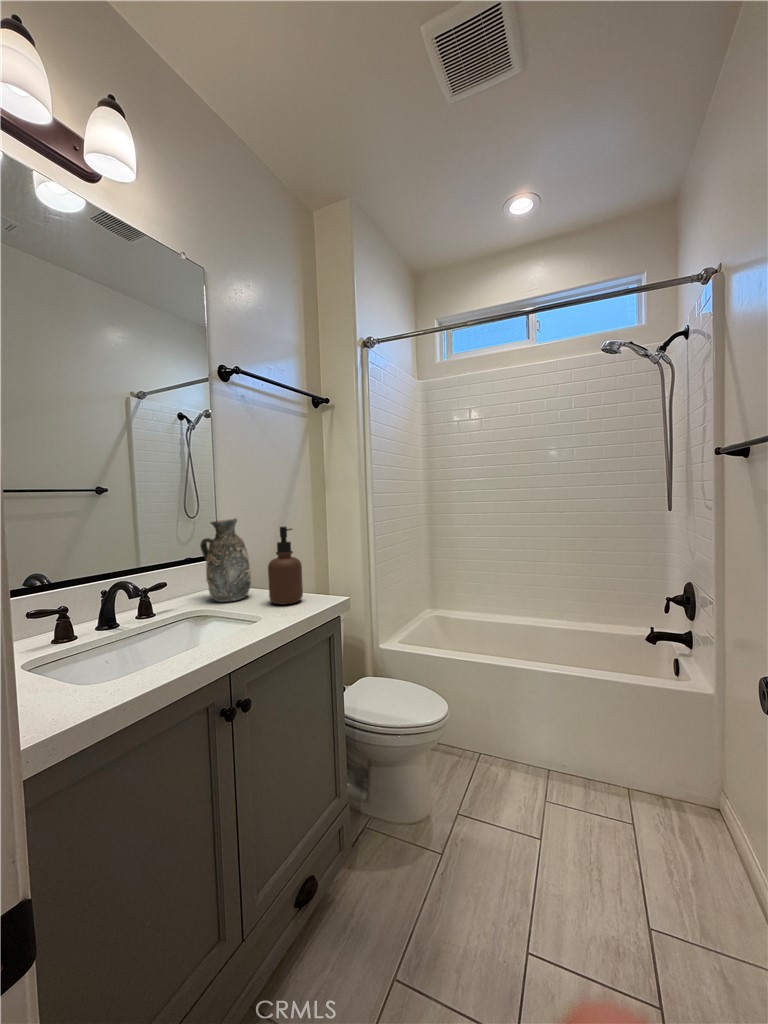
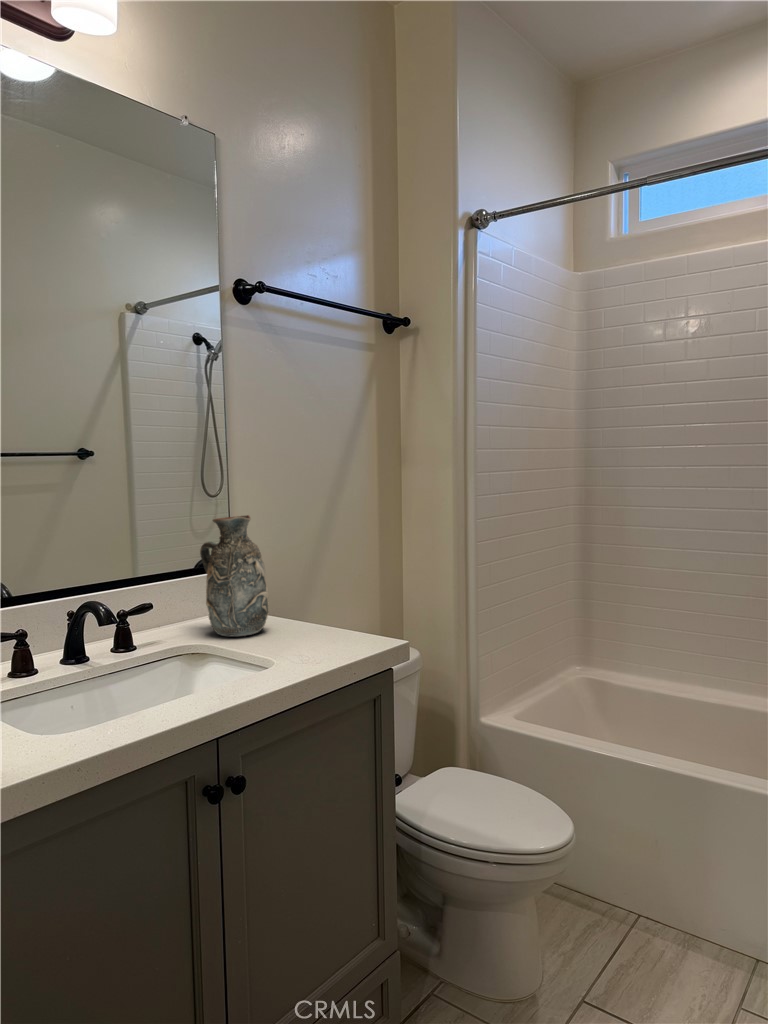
soap dispenser: present [268,526,303,605] -> none [289,531,339,647]

